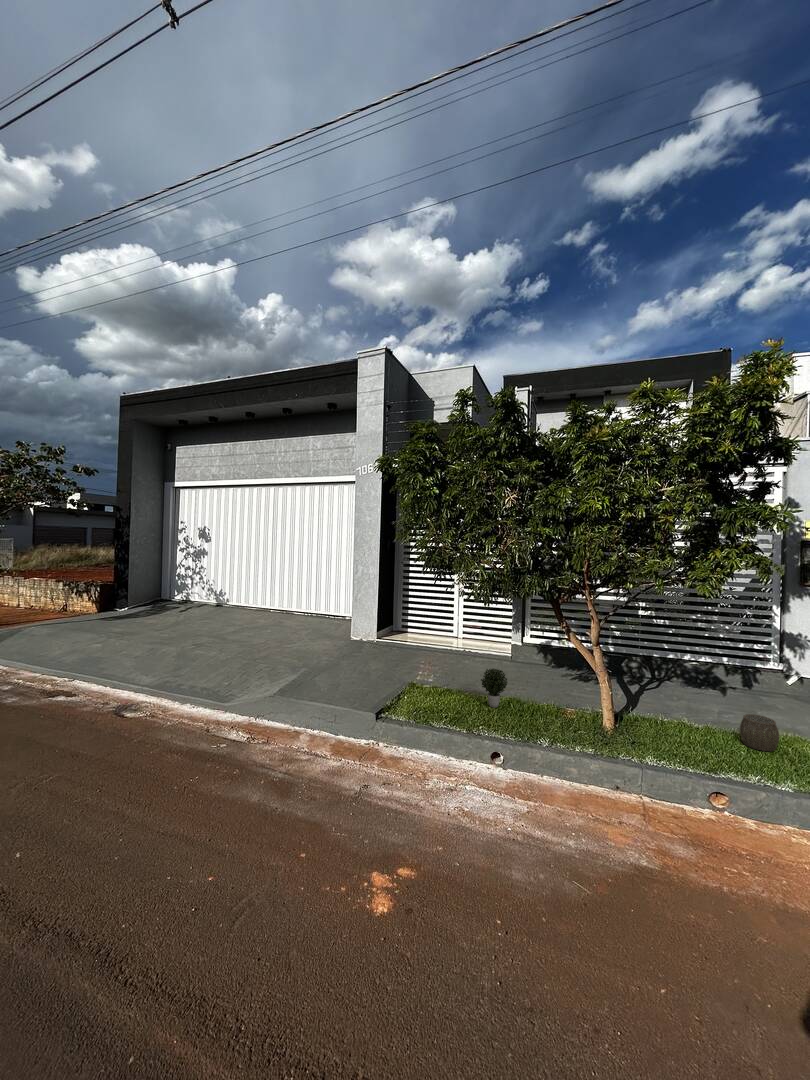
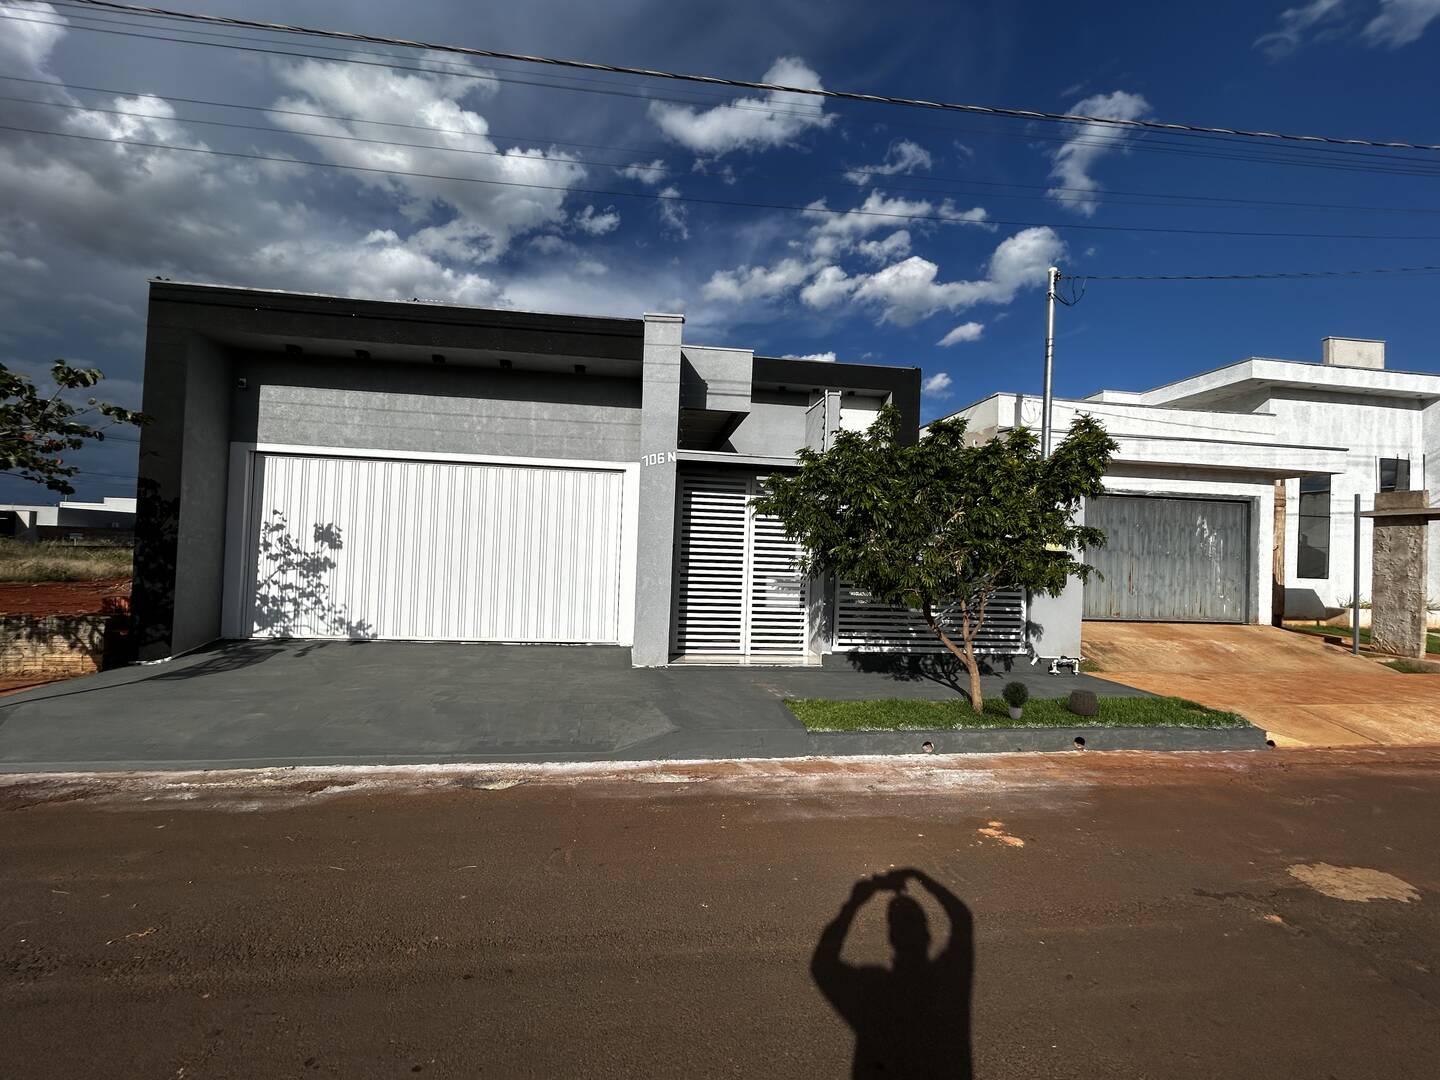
potted plant: present [481,668,508,708] -> present [1002,682,1030,719]

